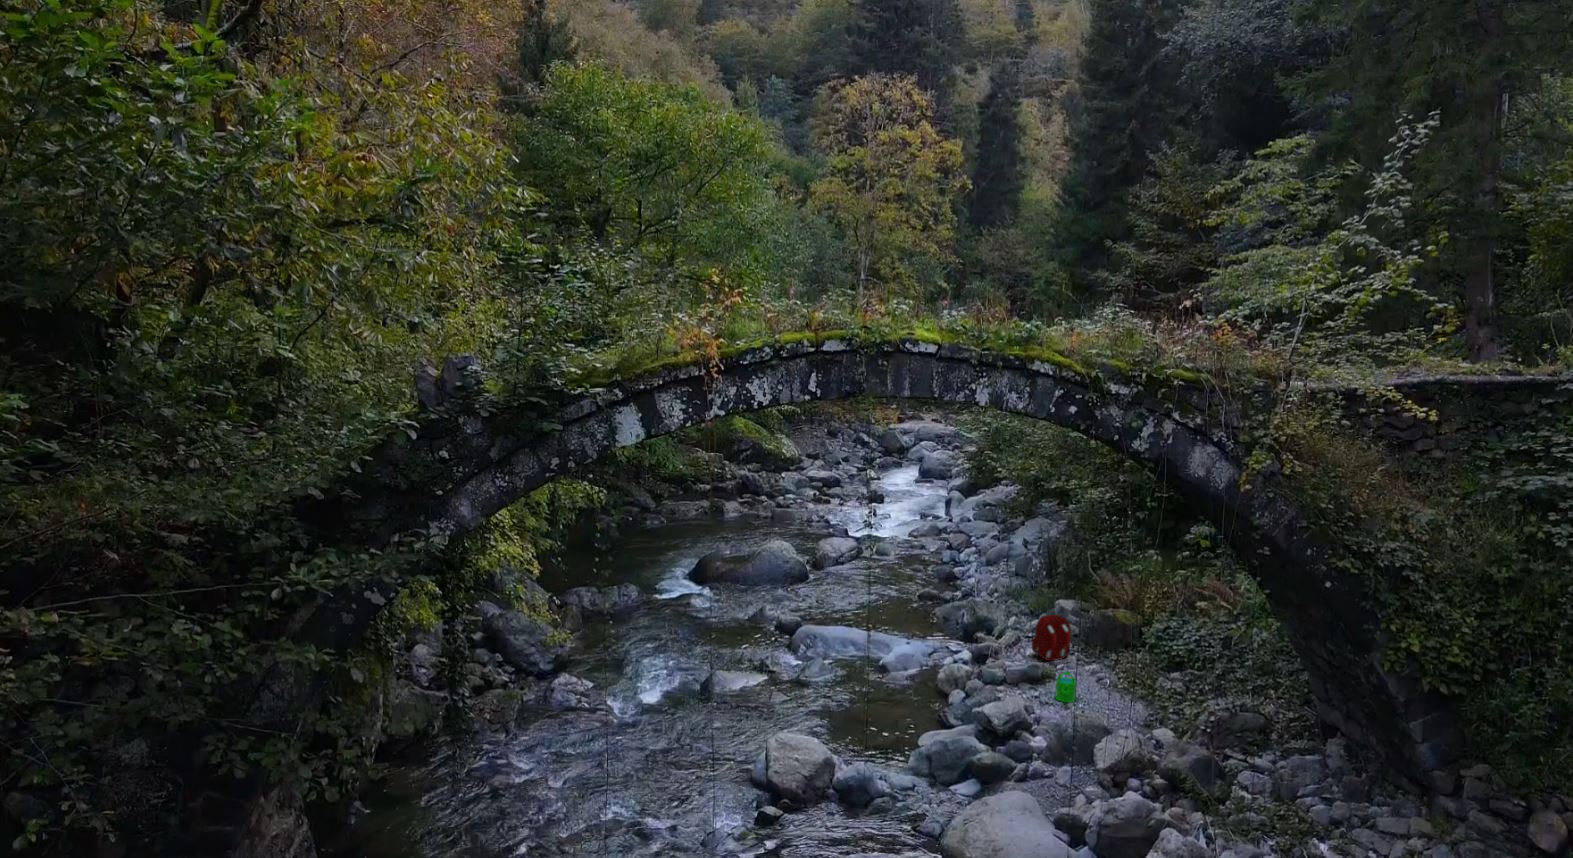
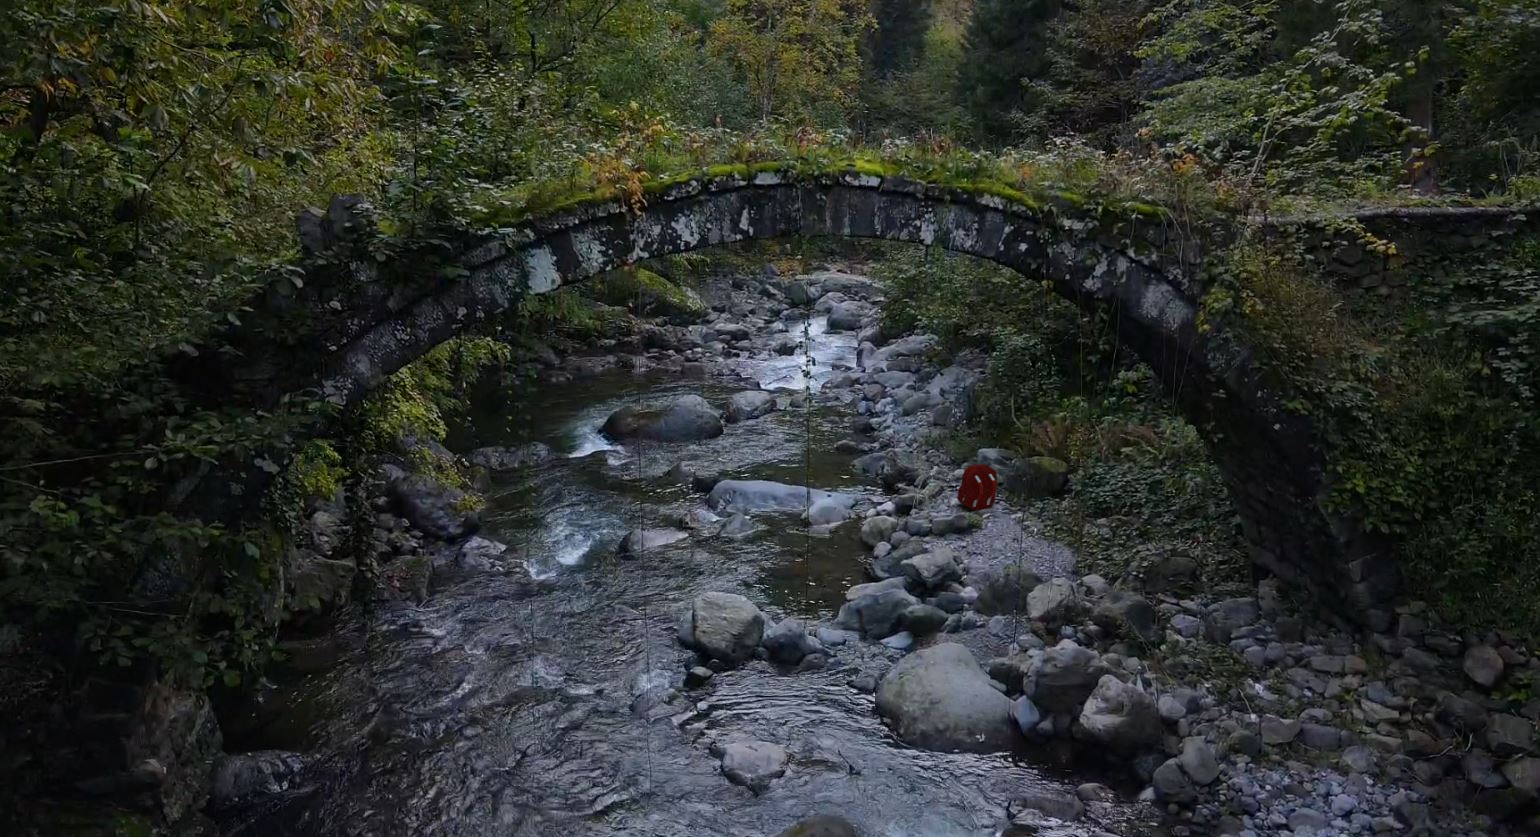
watering can: present [1055,672,1076,702] -> none [983,520,1005,551]

